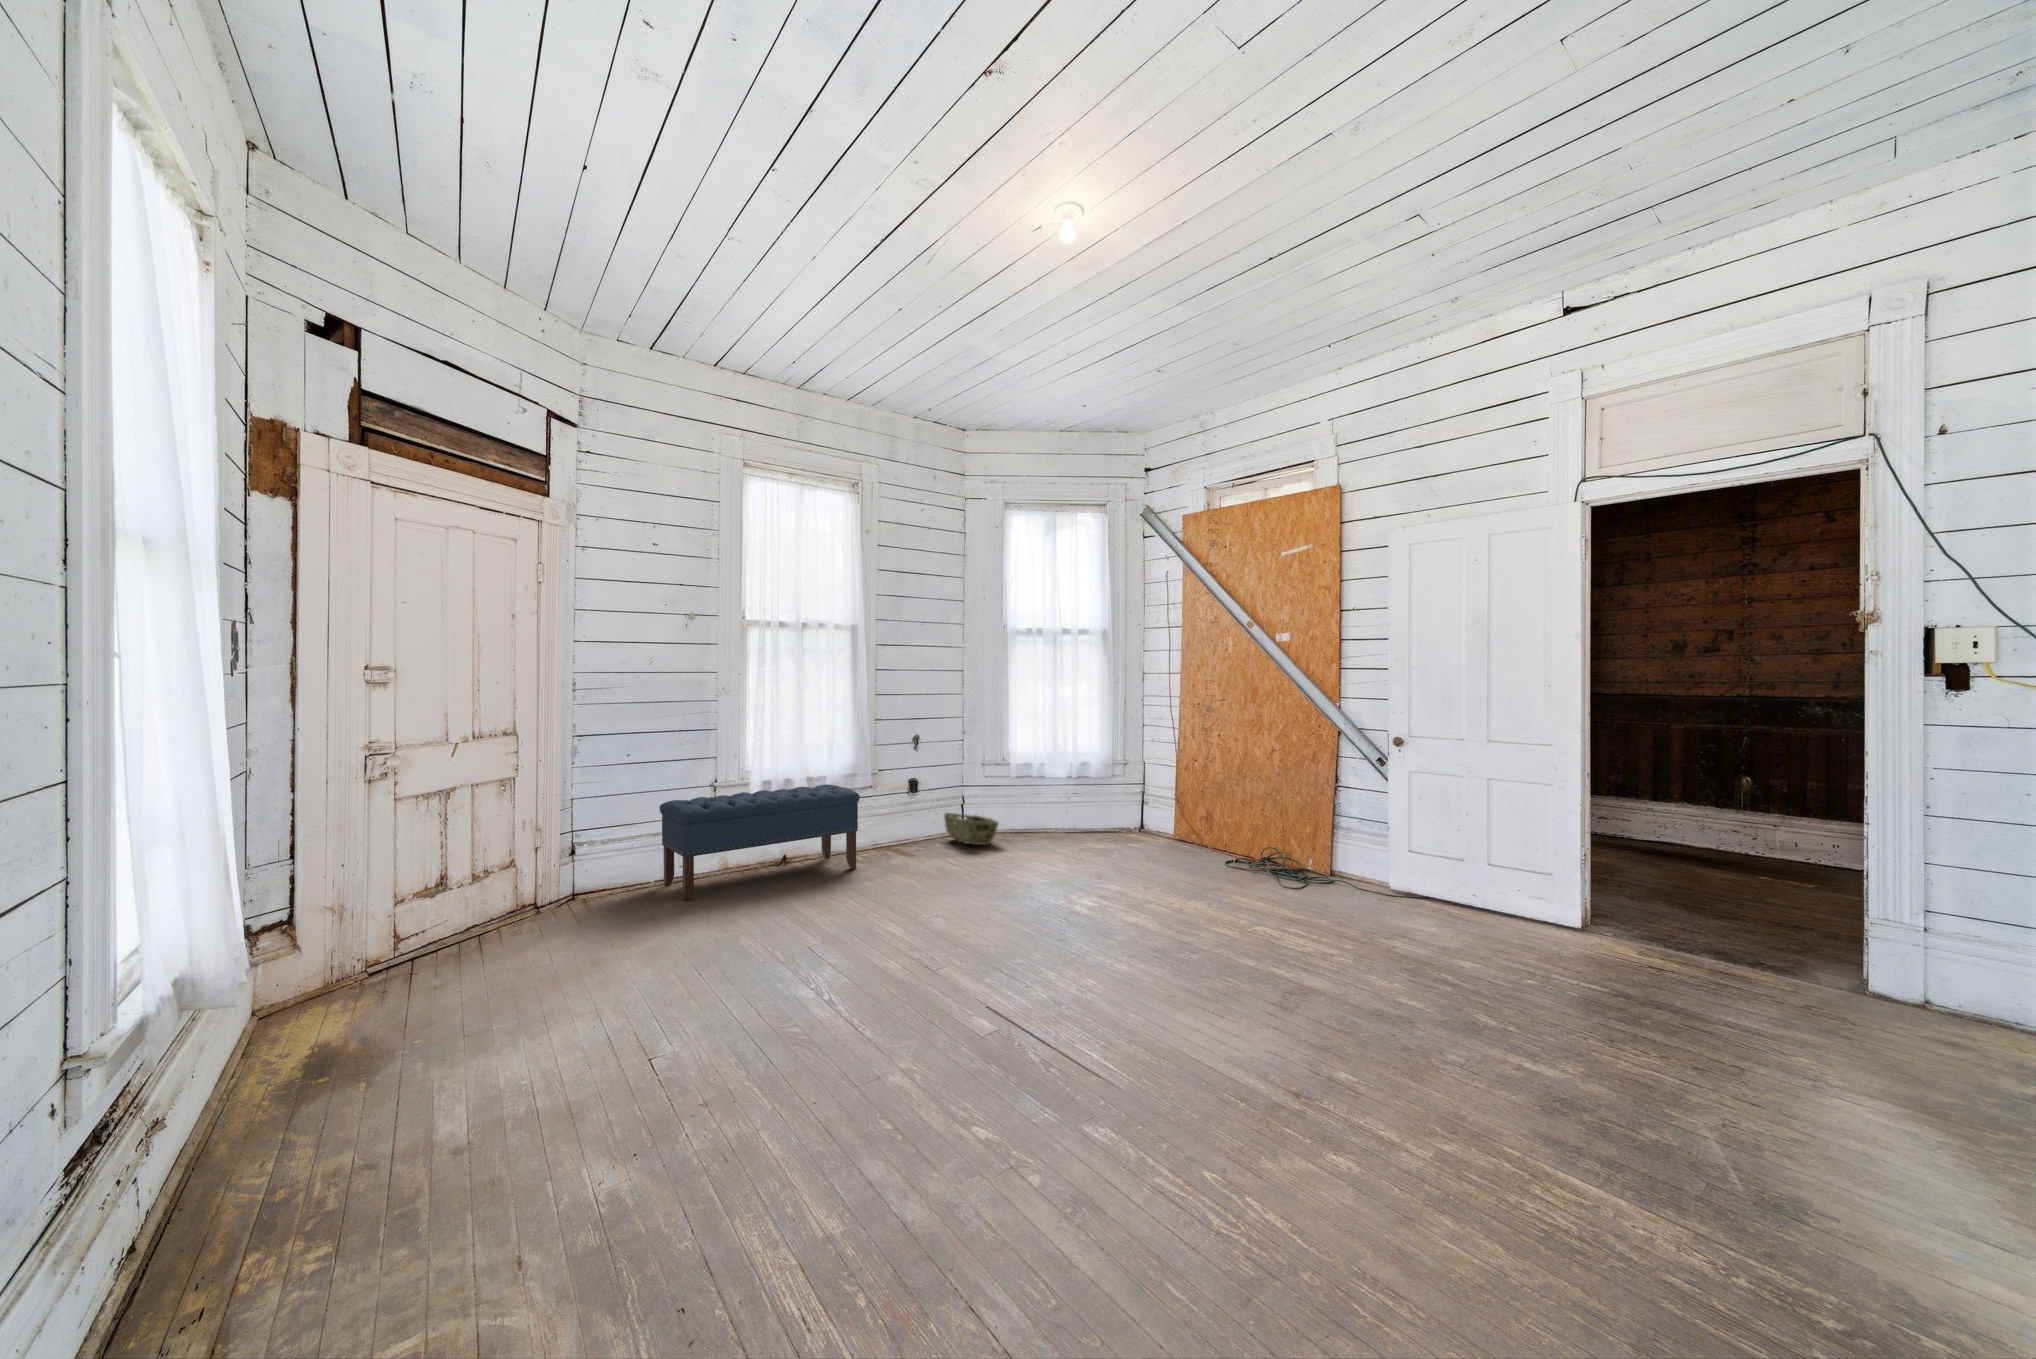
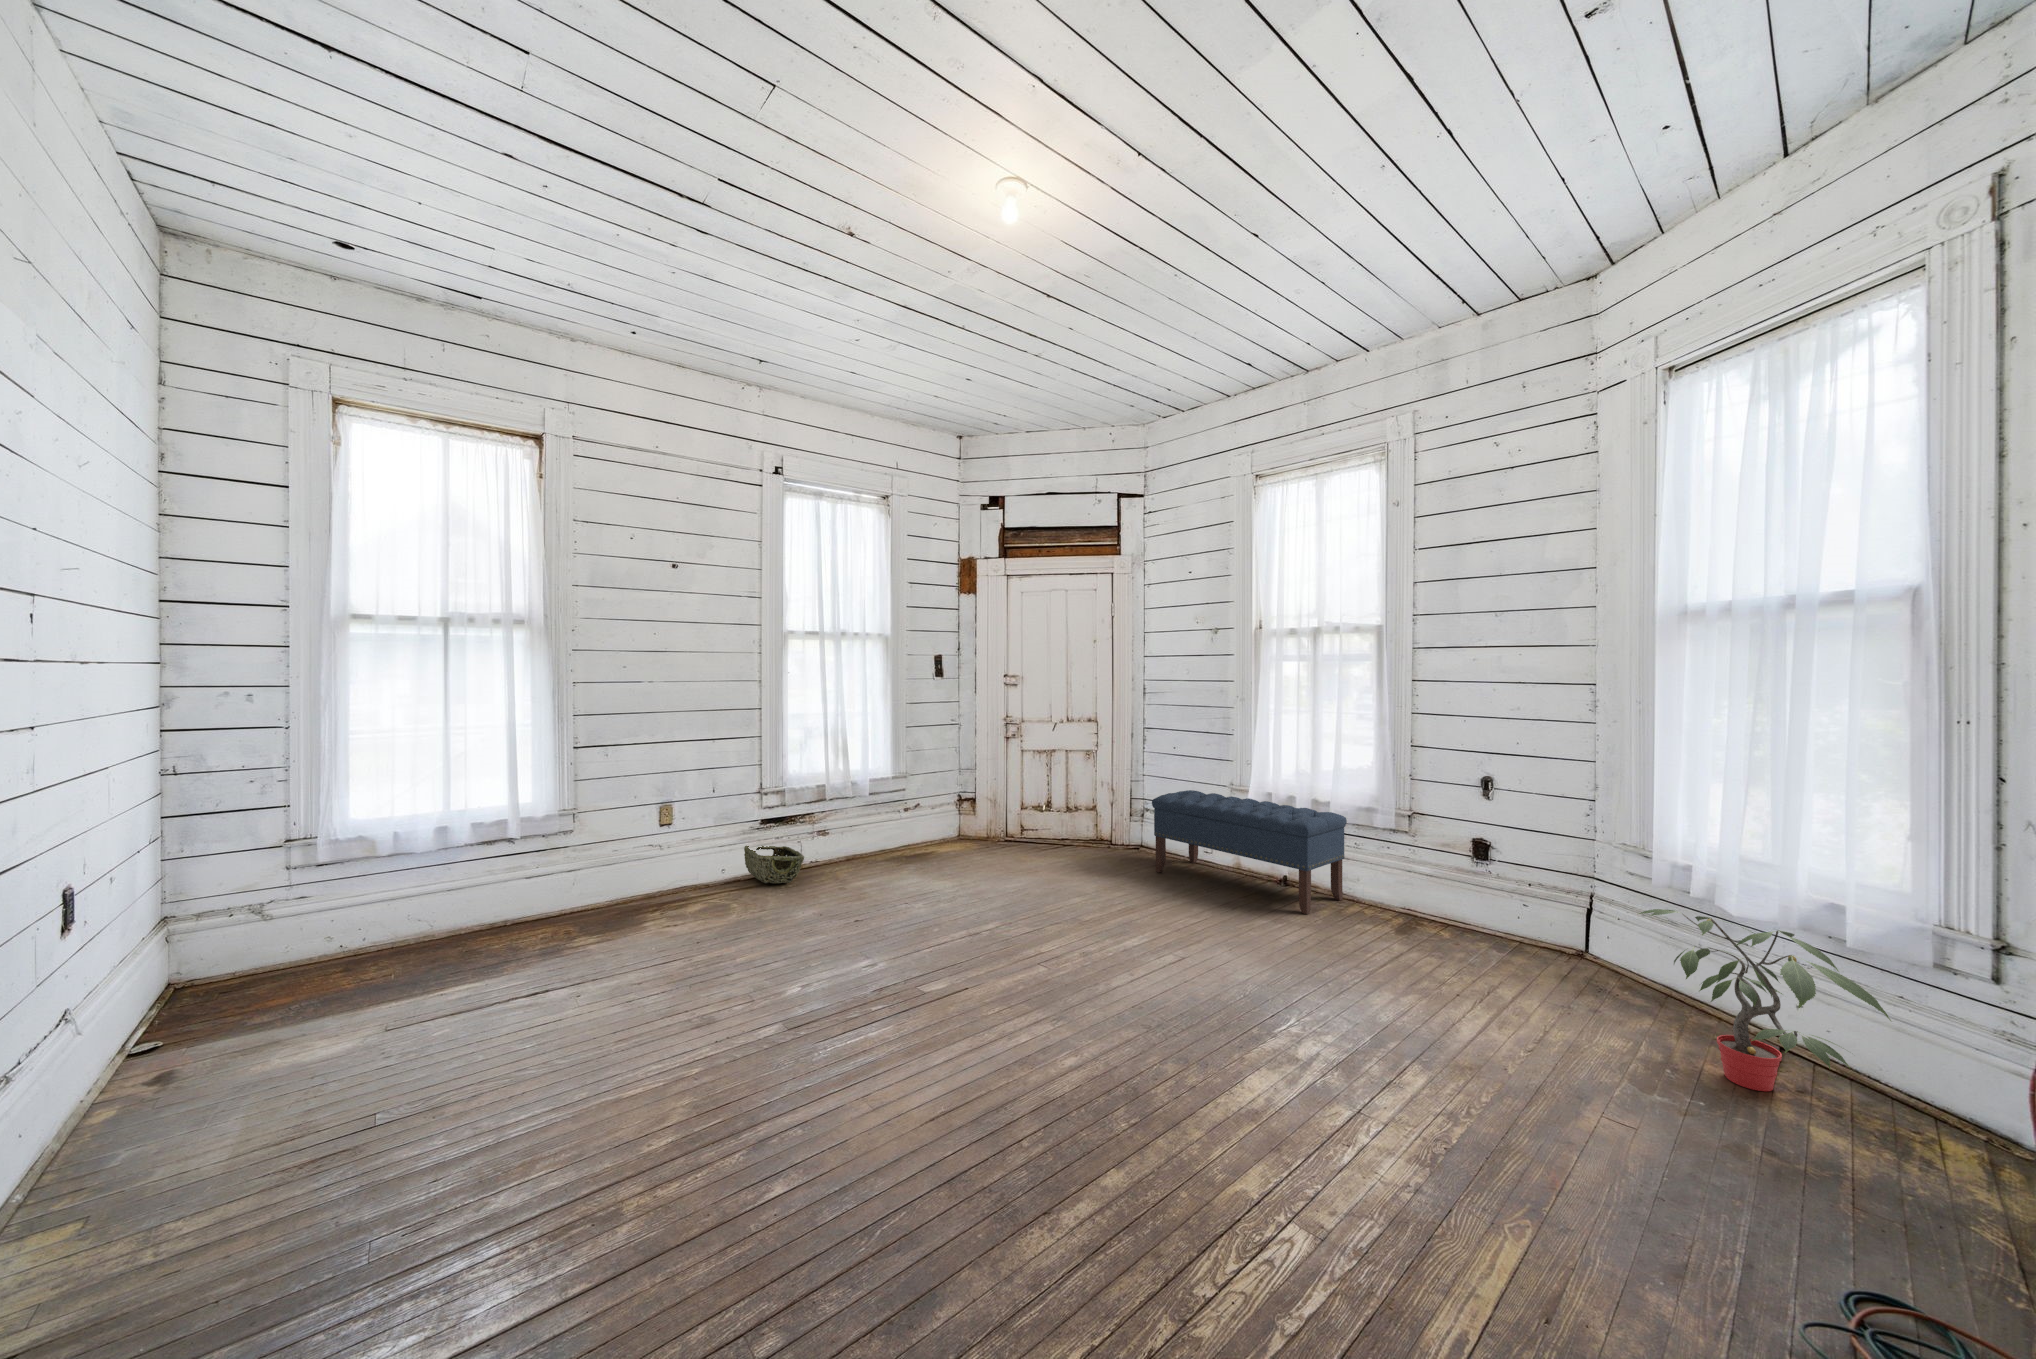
potted plant: none [1045,771,1130,841] -> present [1639,909,1891,1091]
woven basket: present [944,813,998,845] -> present [744,846,804,884]

